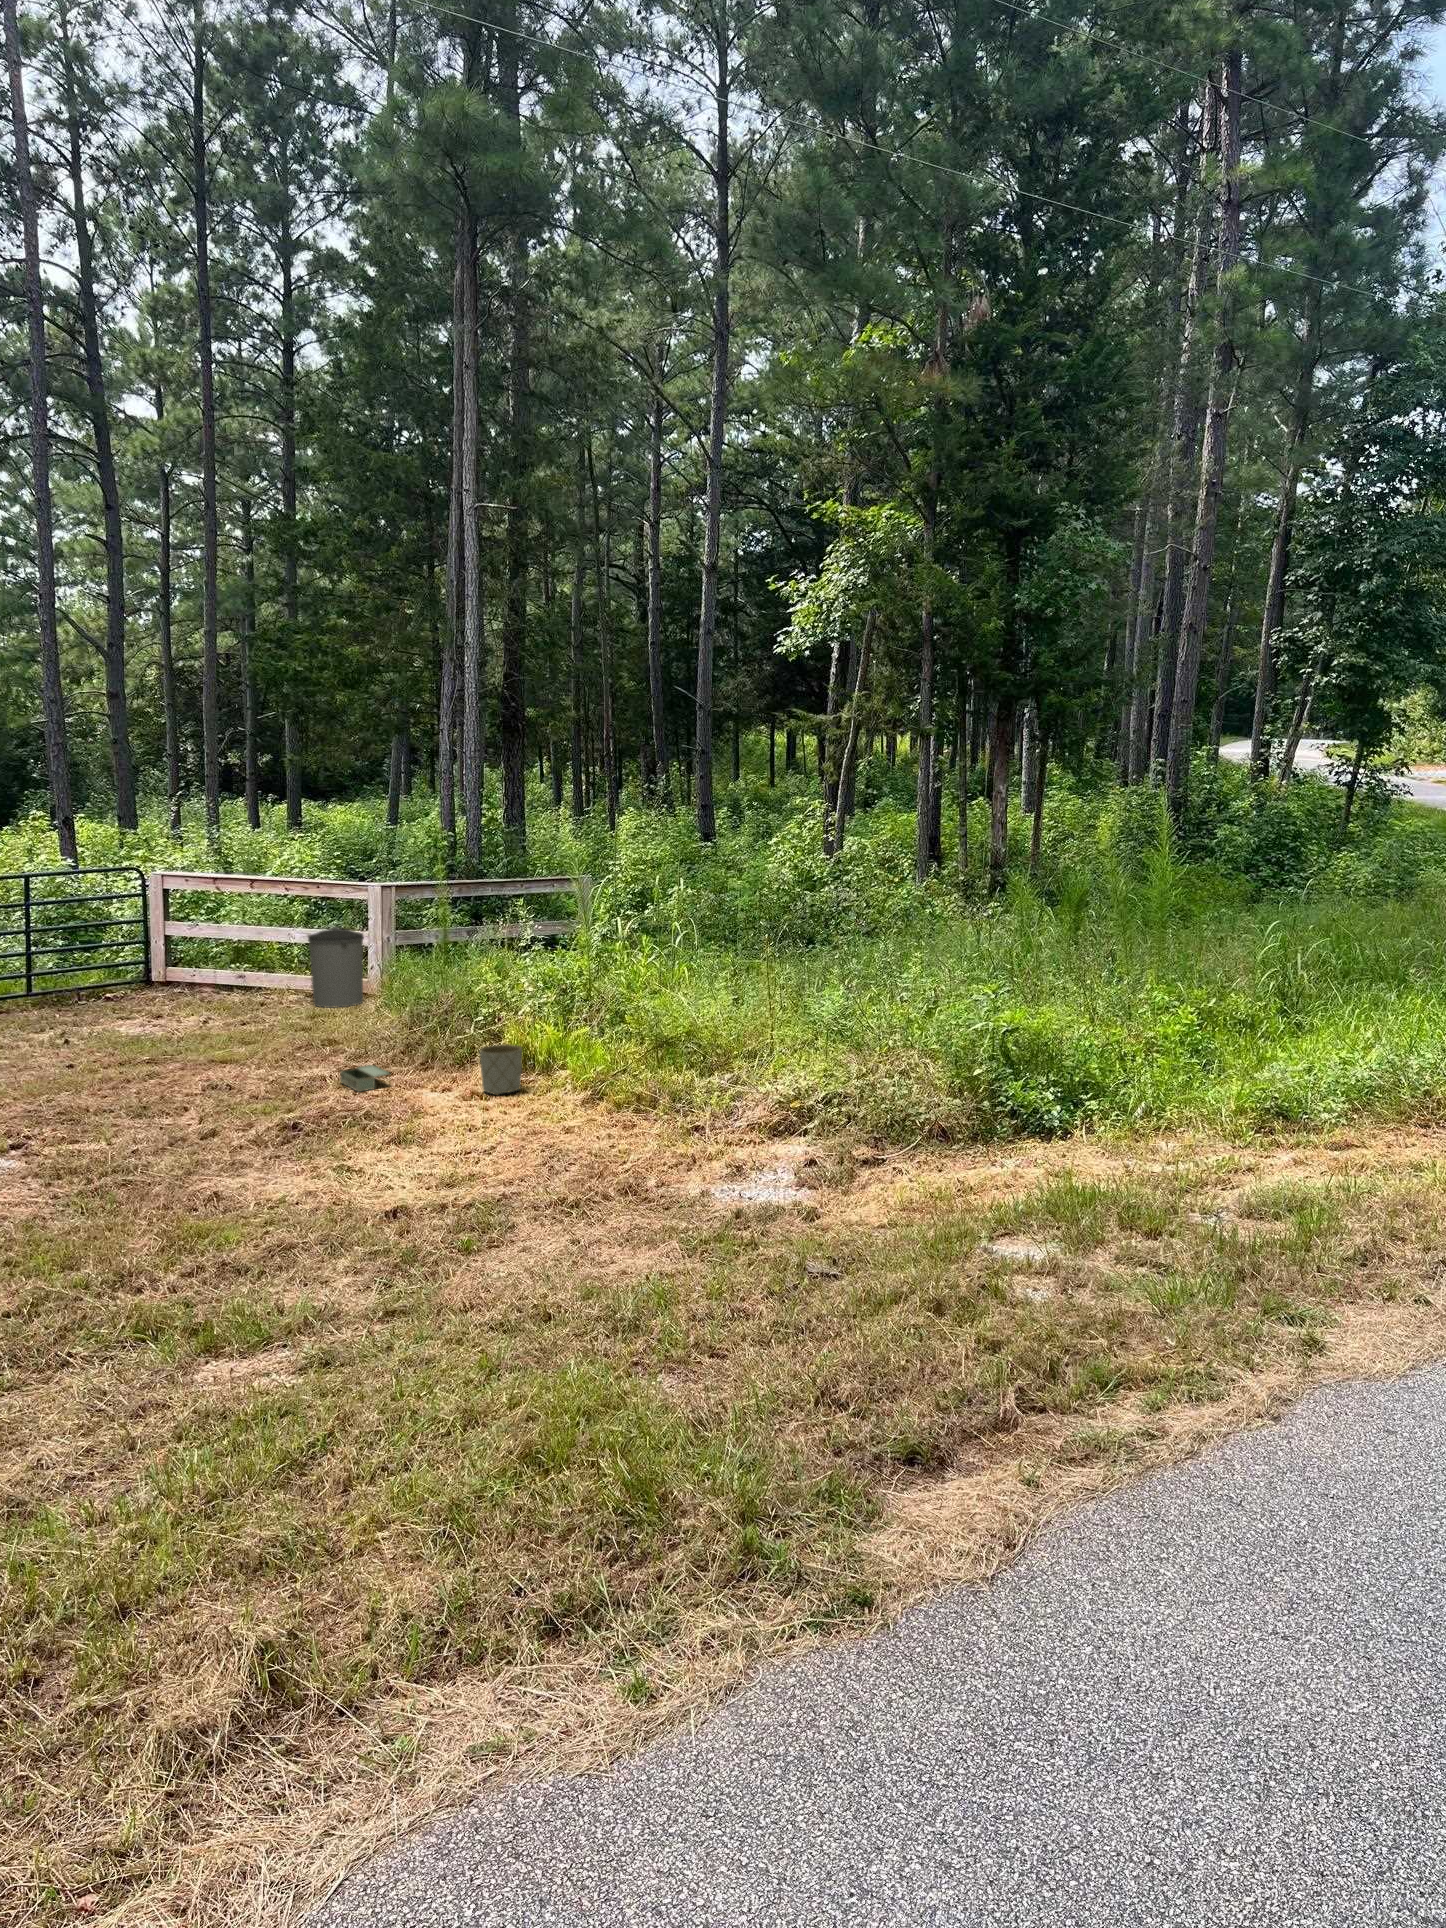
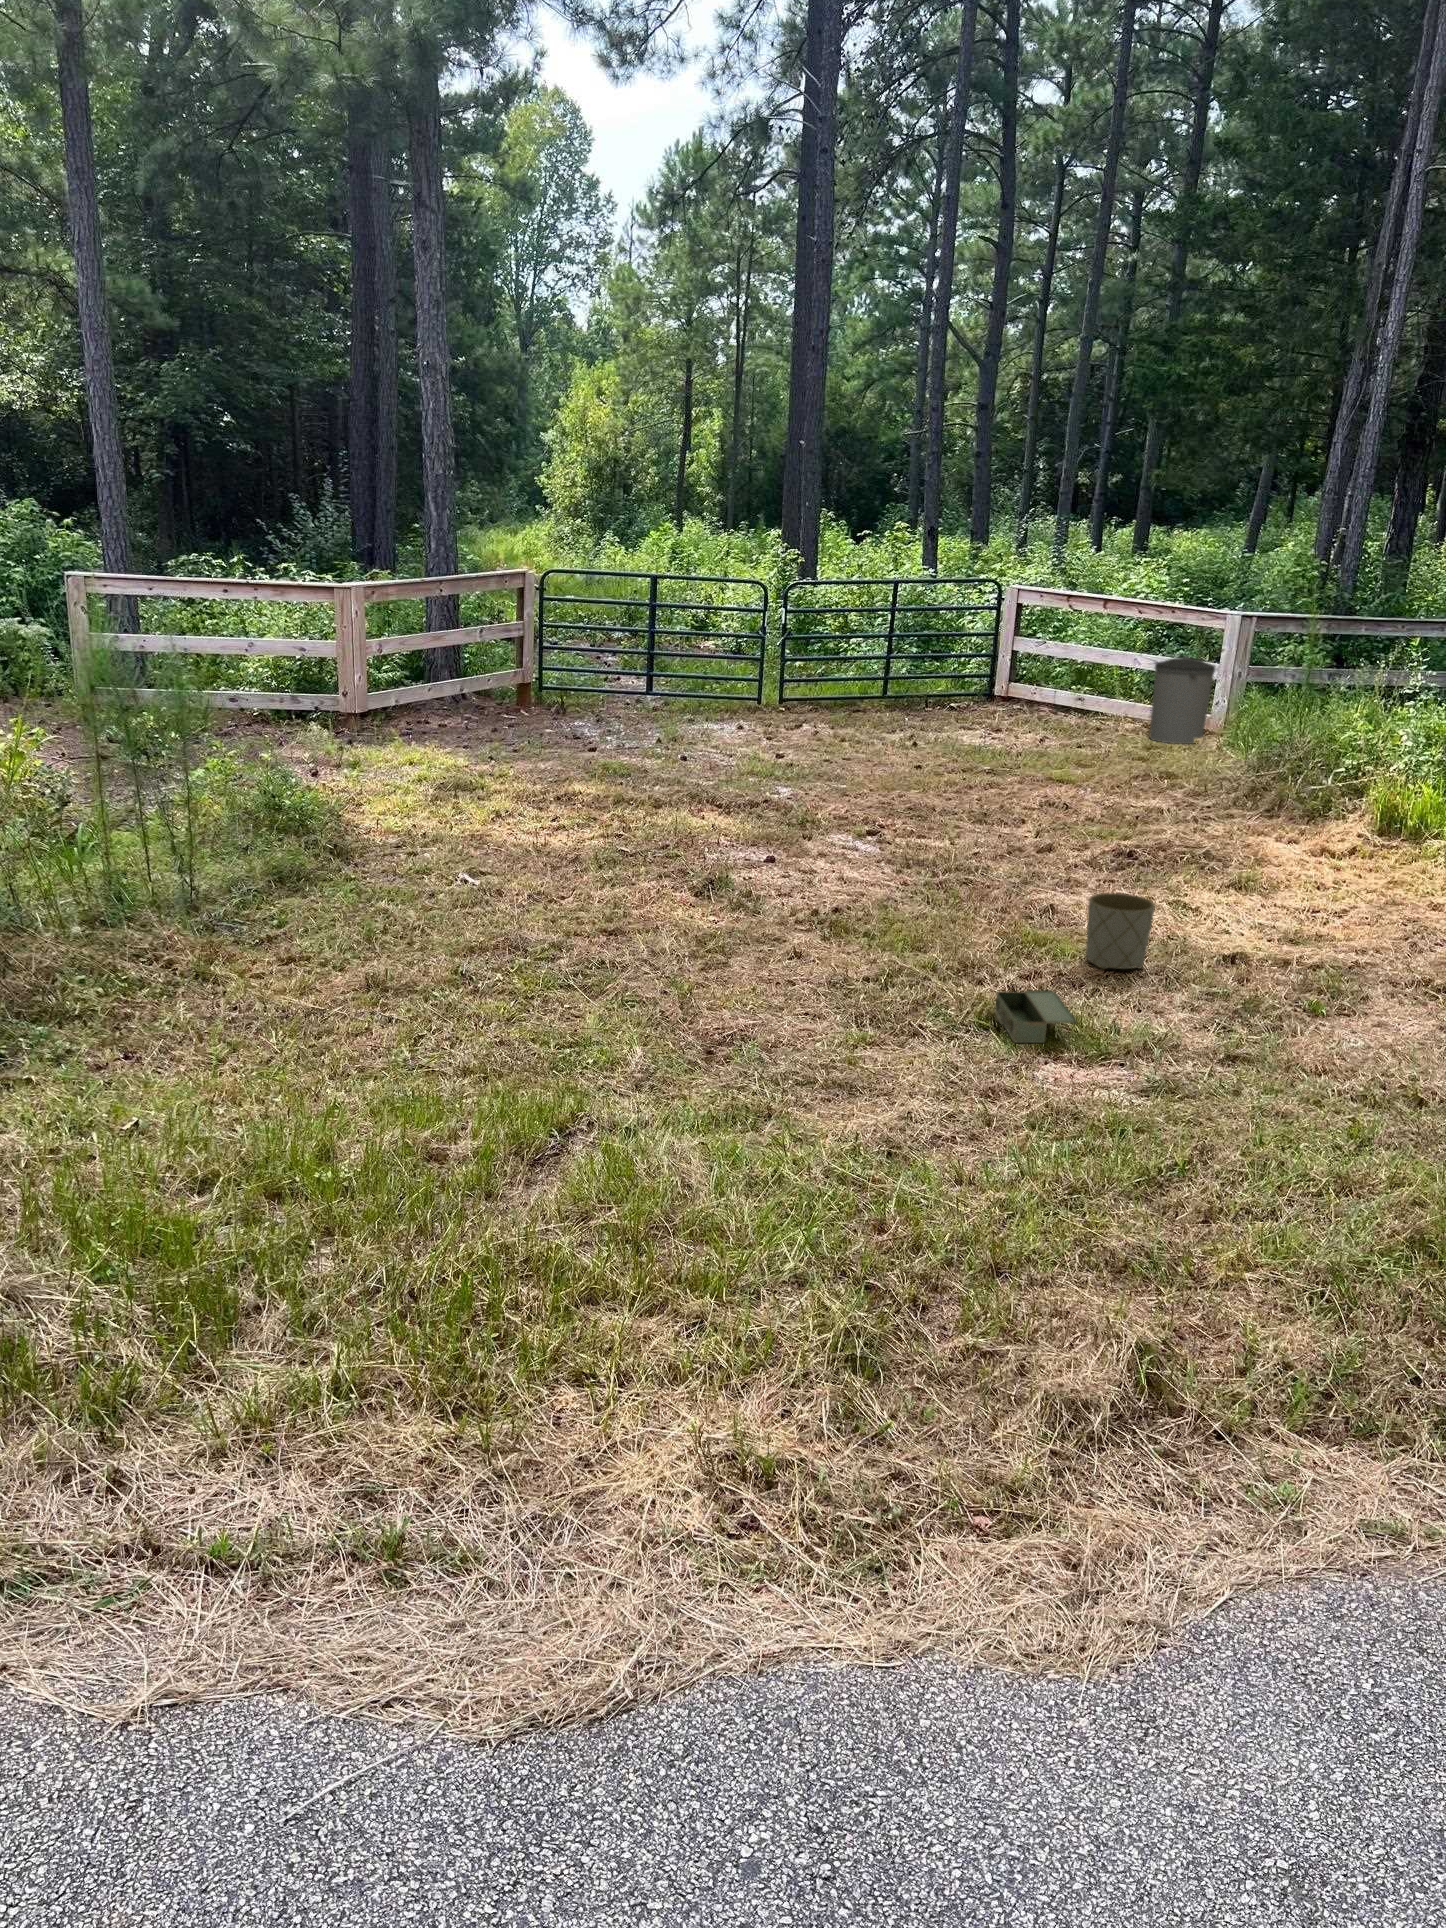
planter: present [480,1044,522,1095] -> present [1086,893,1155,969]
toolbox: present [340,1065,390,1092] -> present [995,990,1077,1043]

